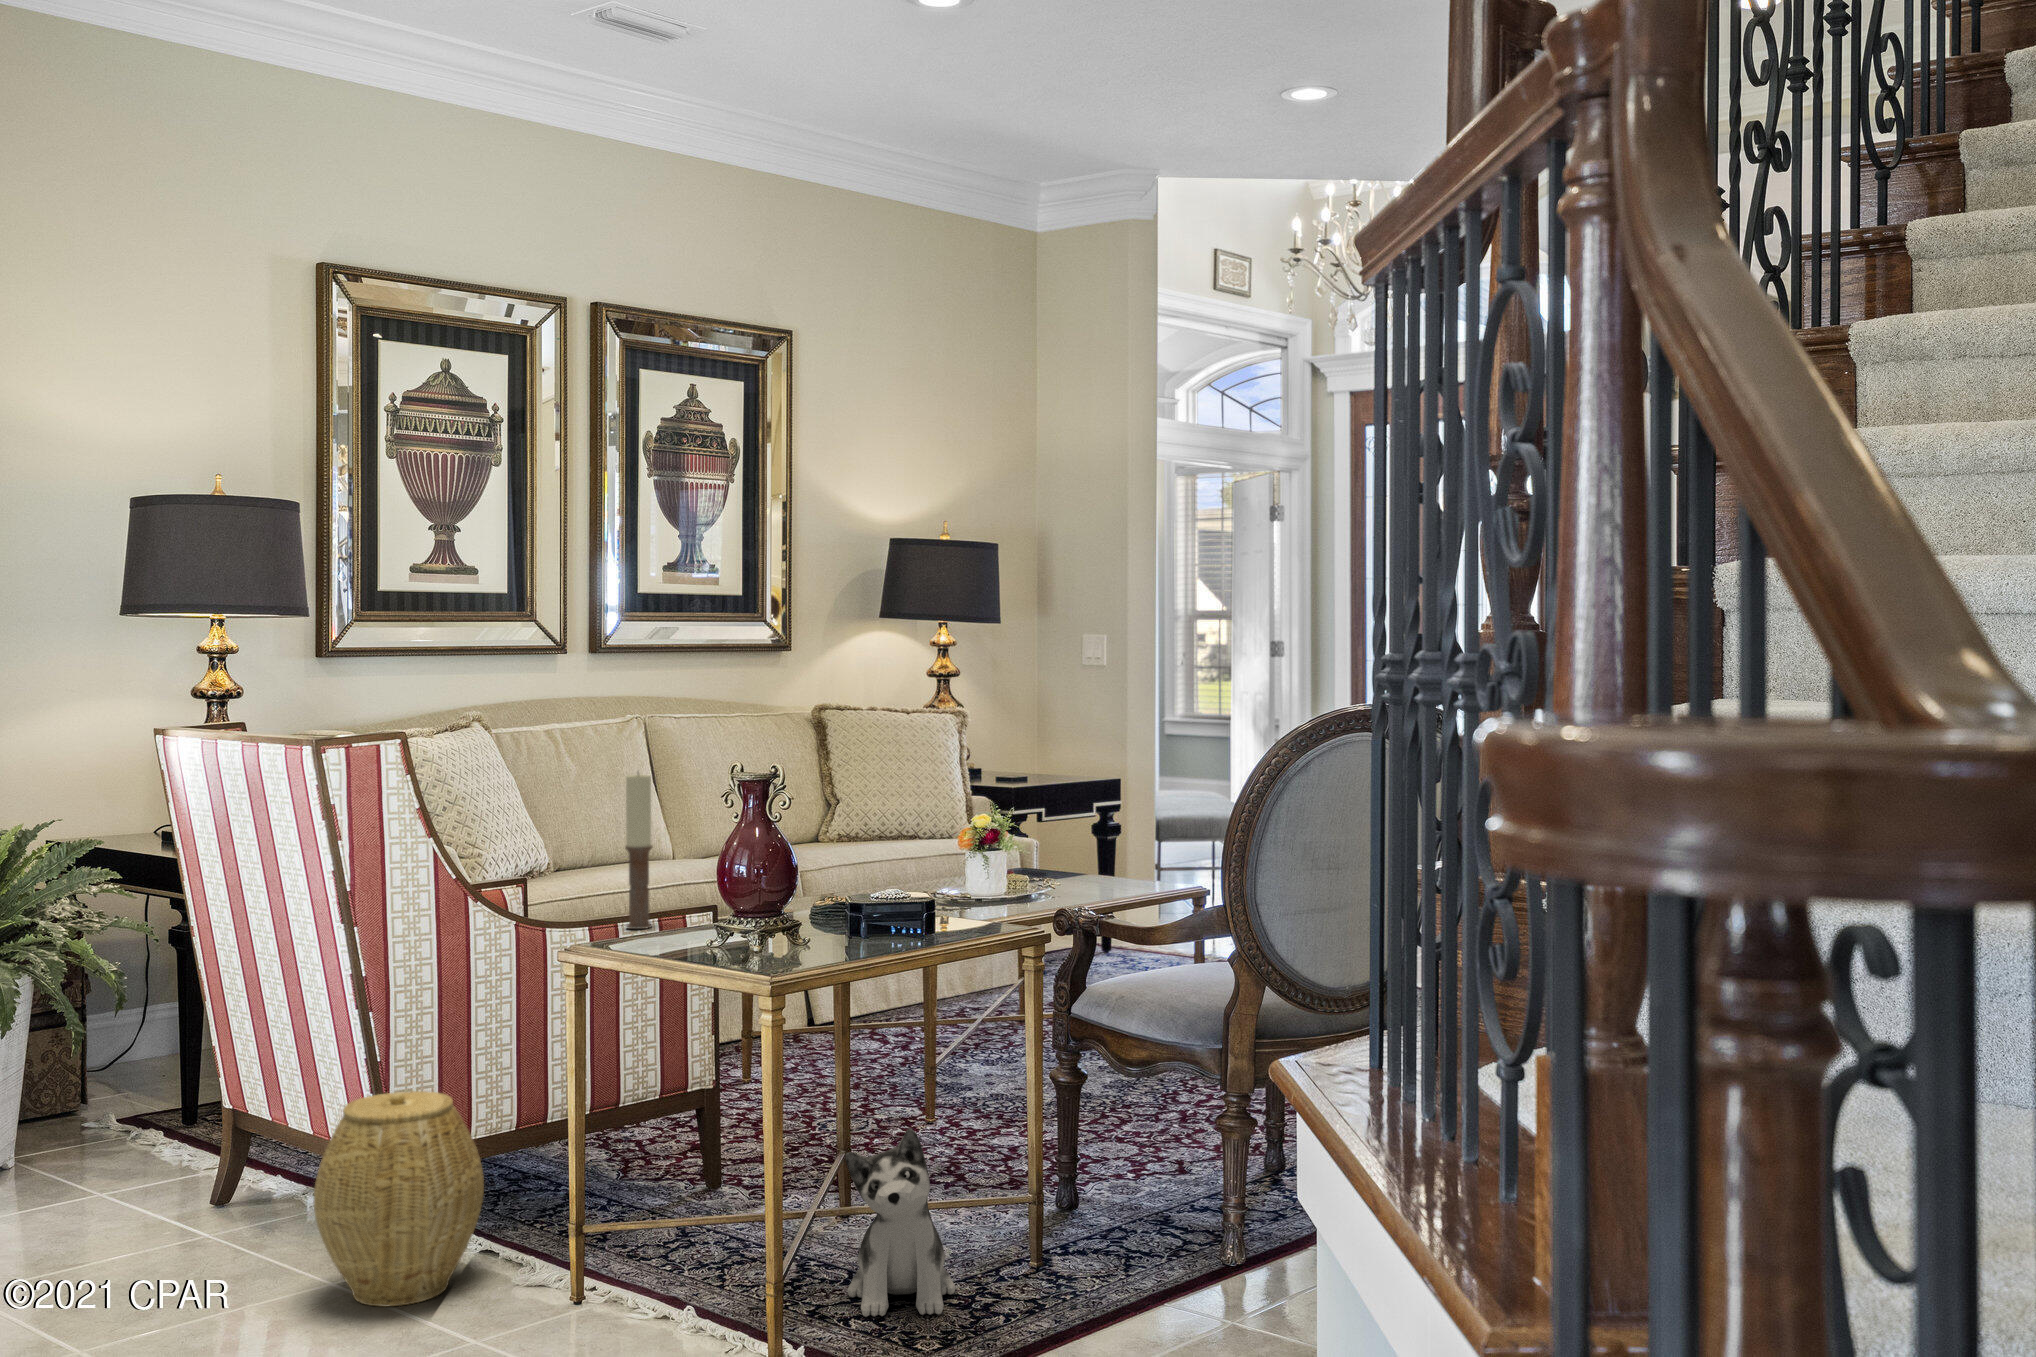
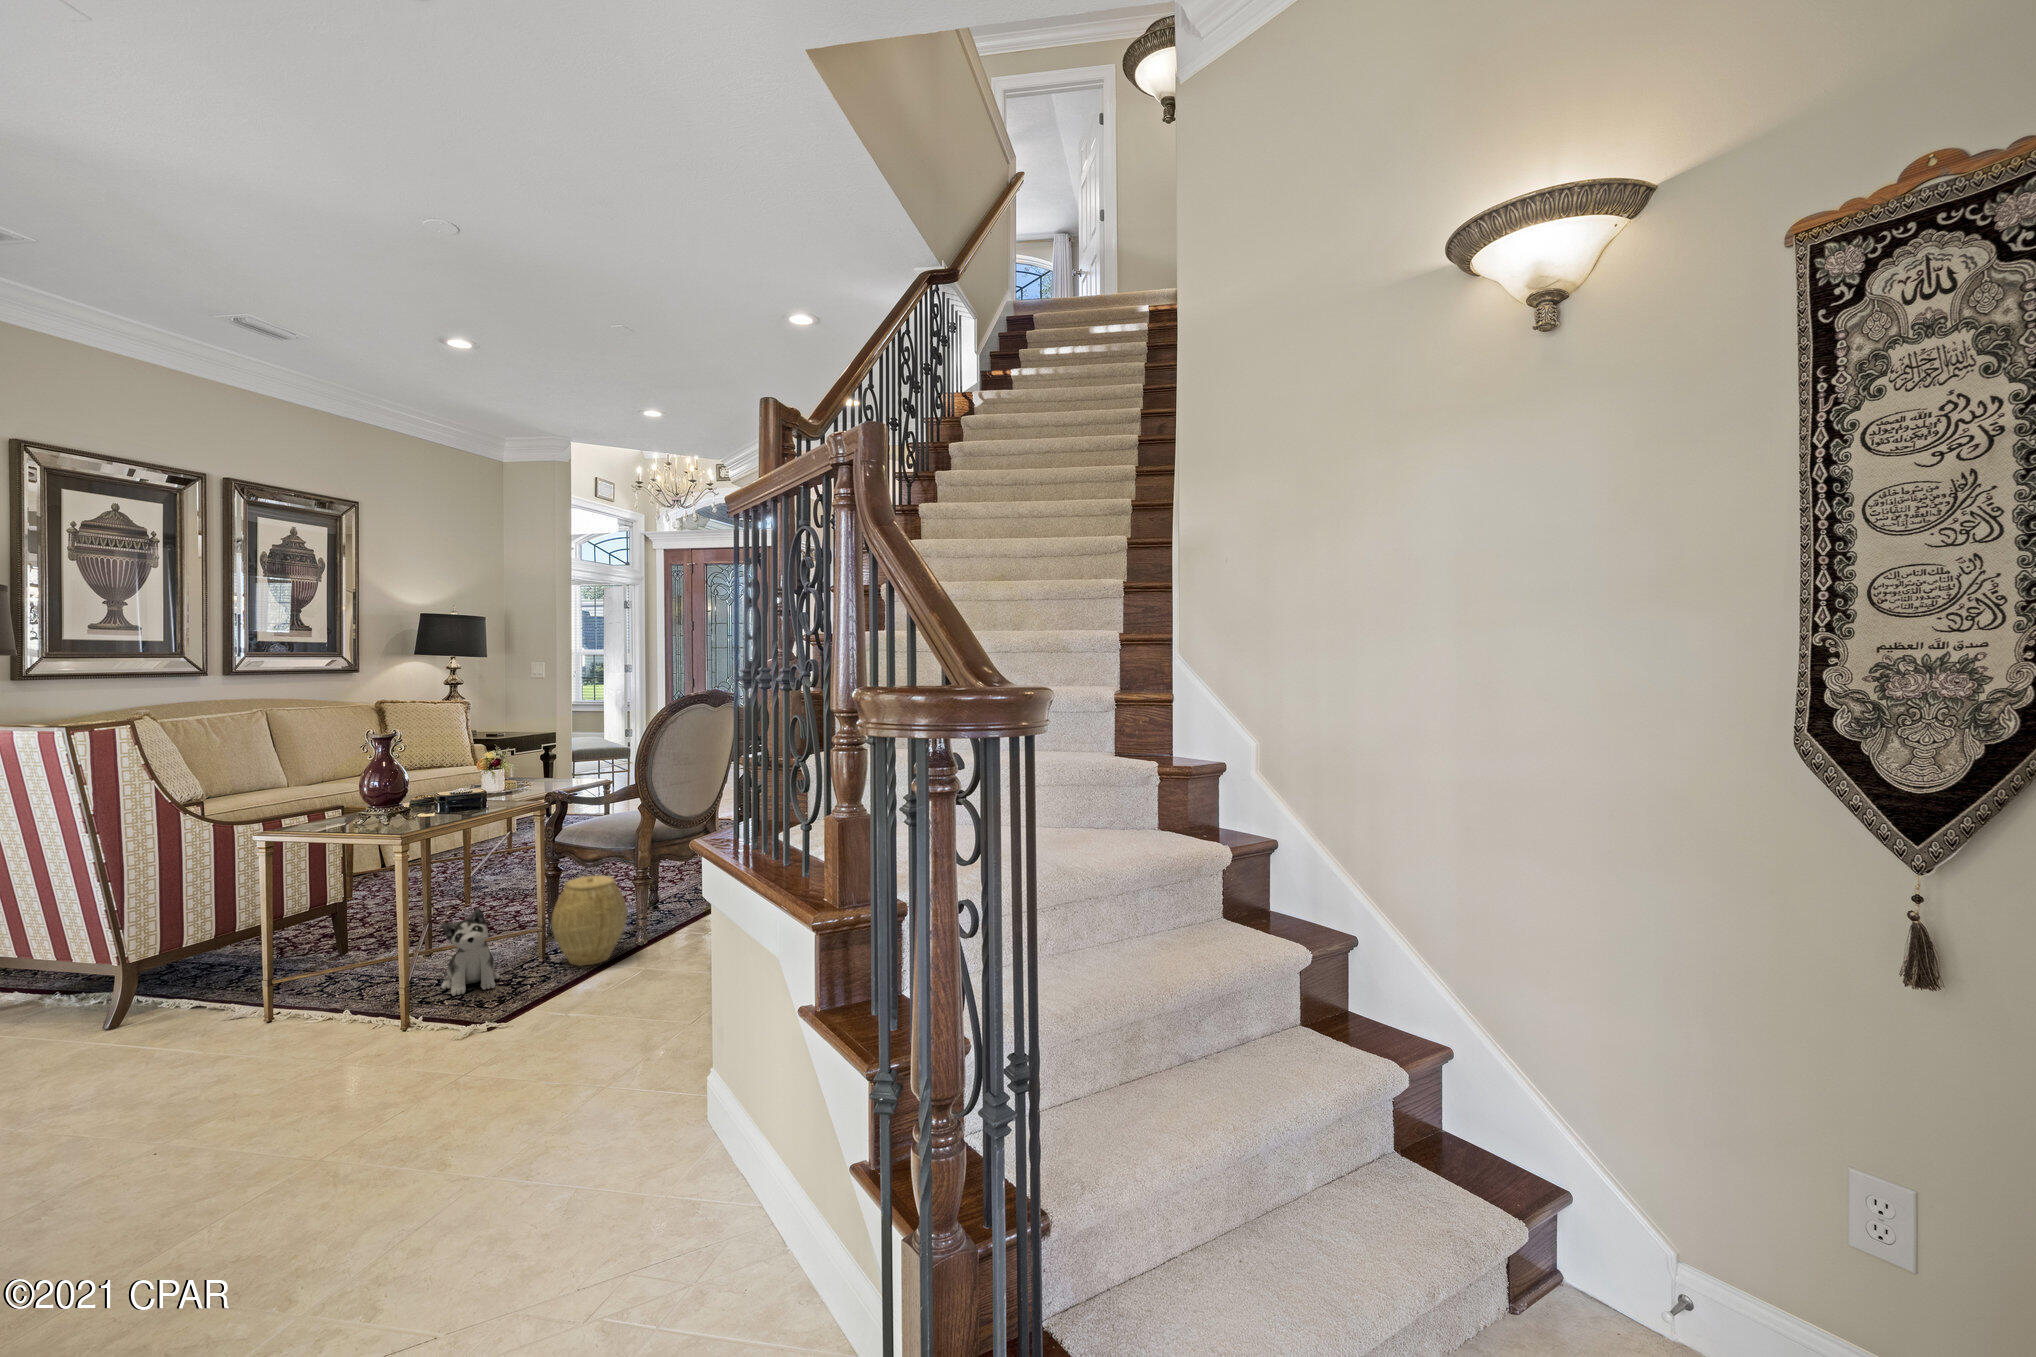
candle: present [625,774,653,929] -> none [298,750,316,830]
woven basket: present [314,1091,484,1307] -> present [551,875,627,966]

